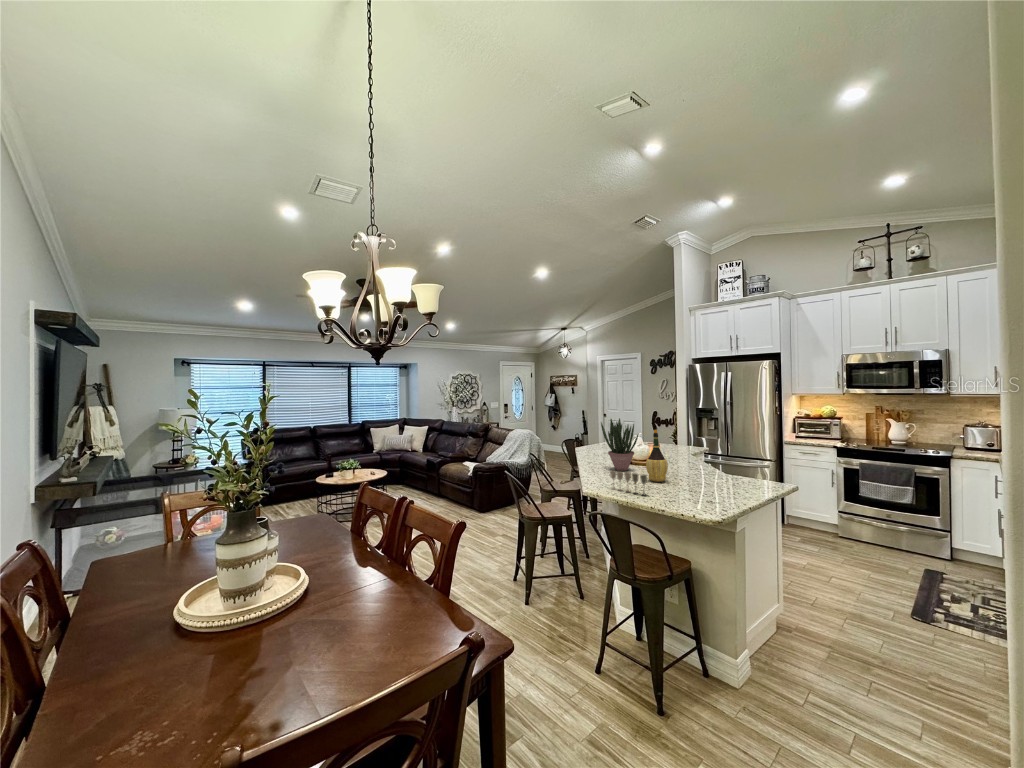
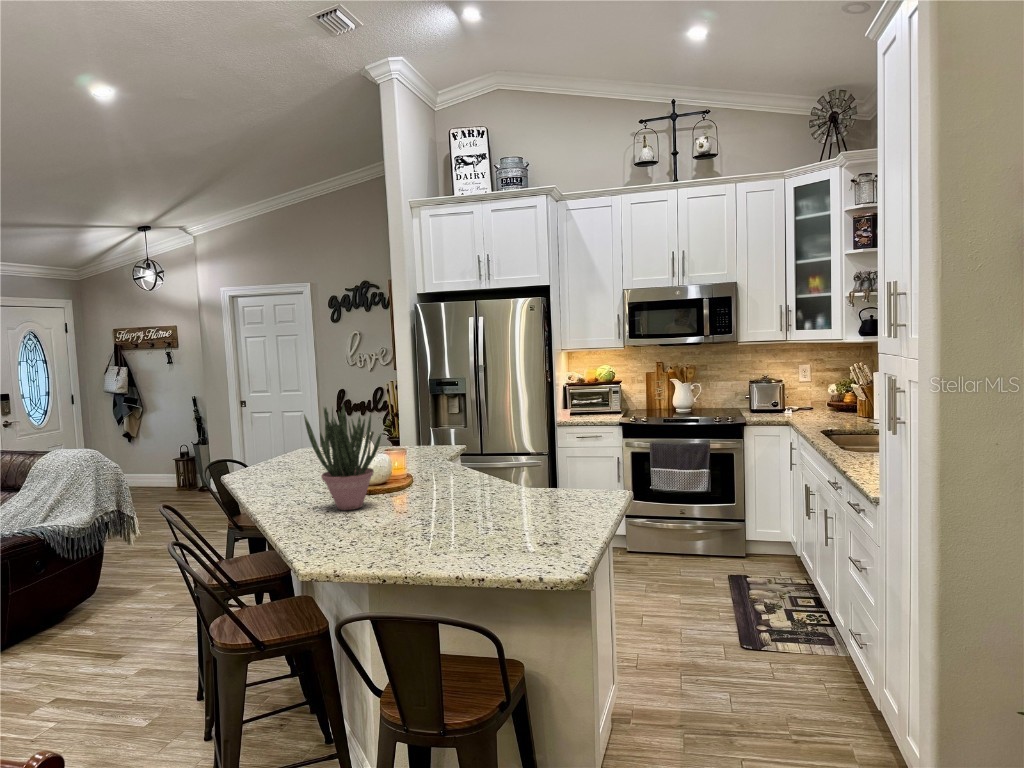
wine bottle: present [646,430,668,482] -> none [410,422,450,521]
wine glass: present [610,470,647,495] -> none [356,513,438,555]

